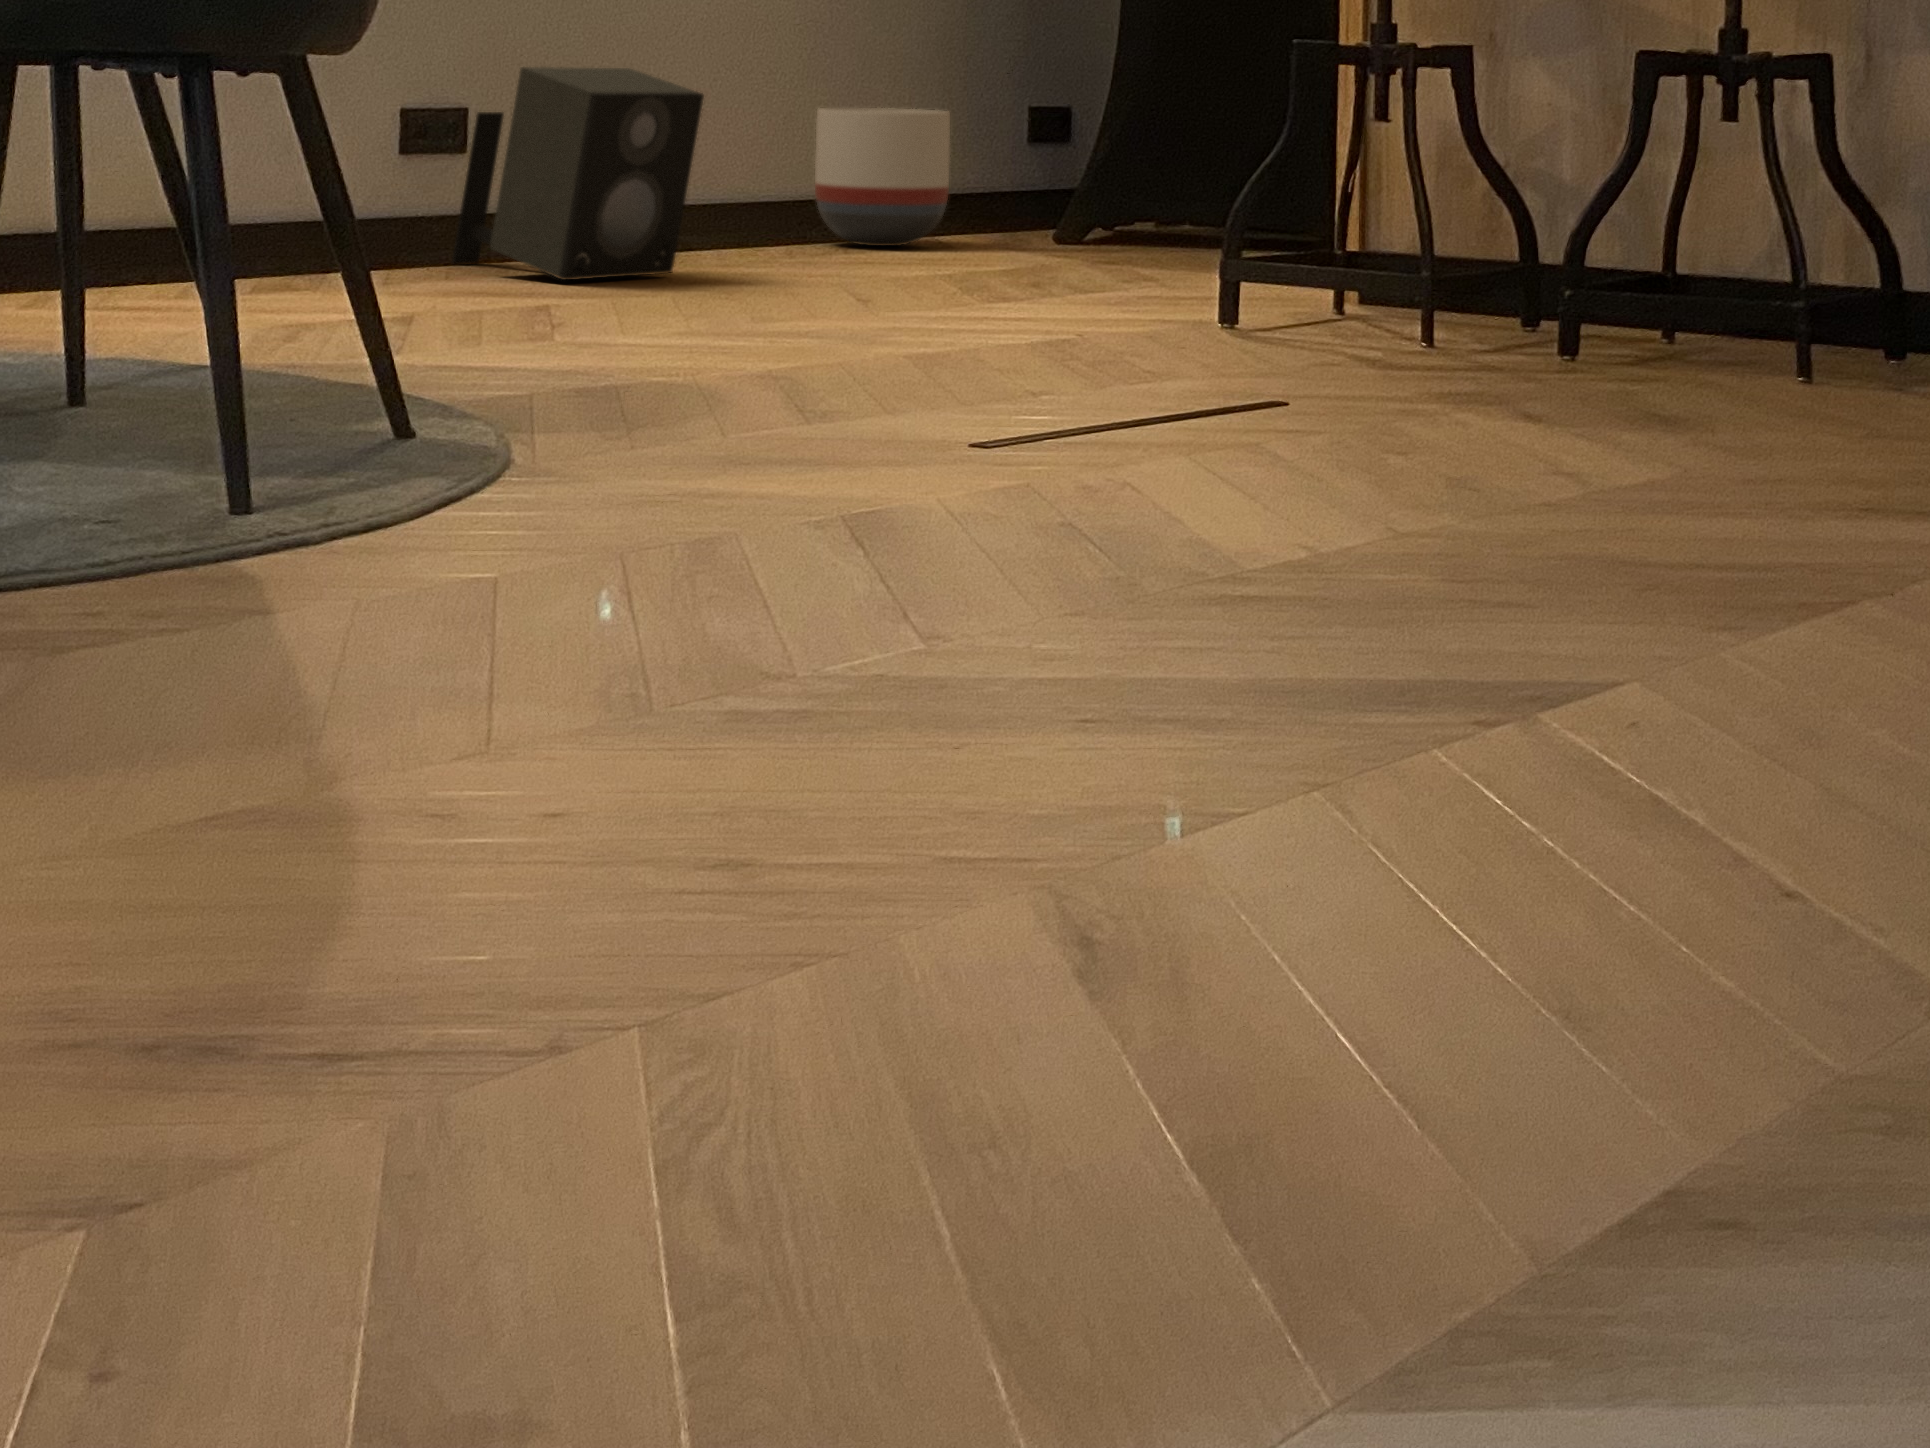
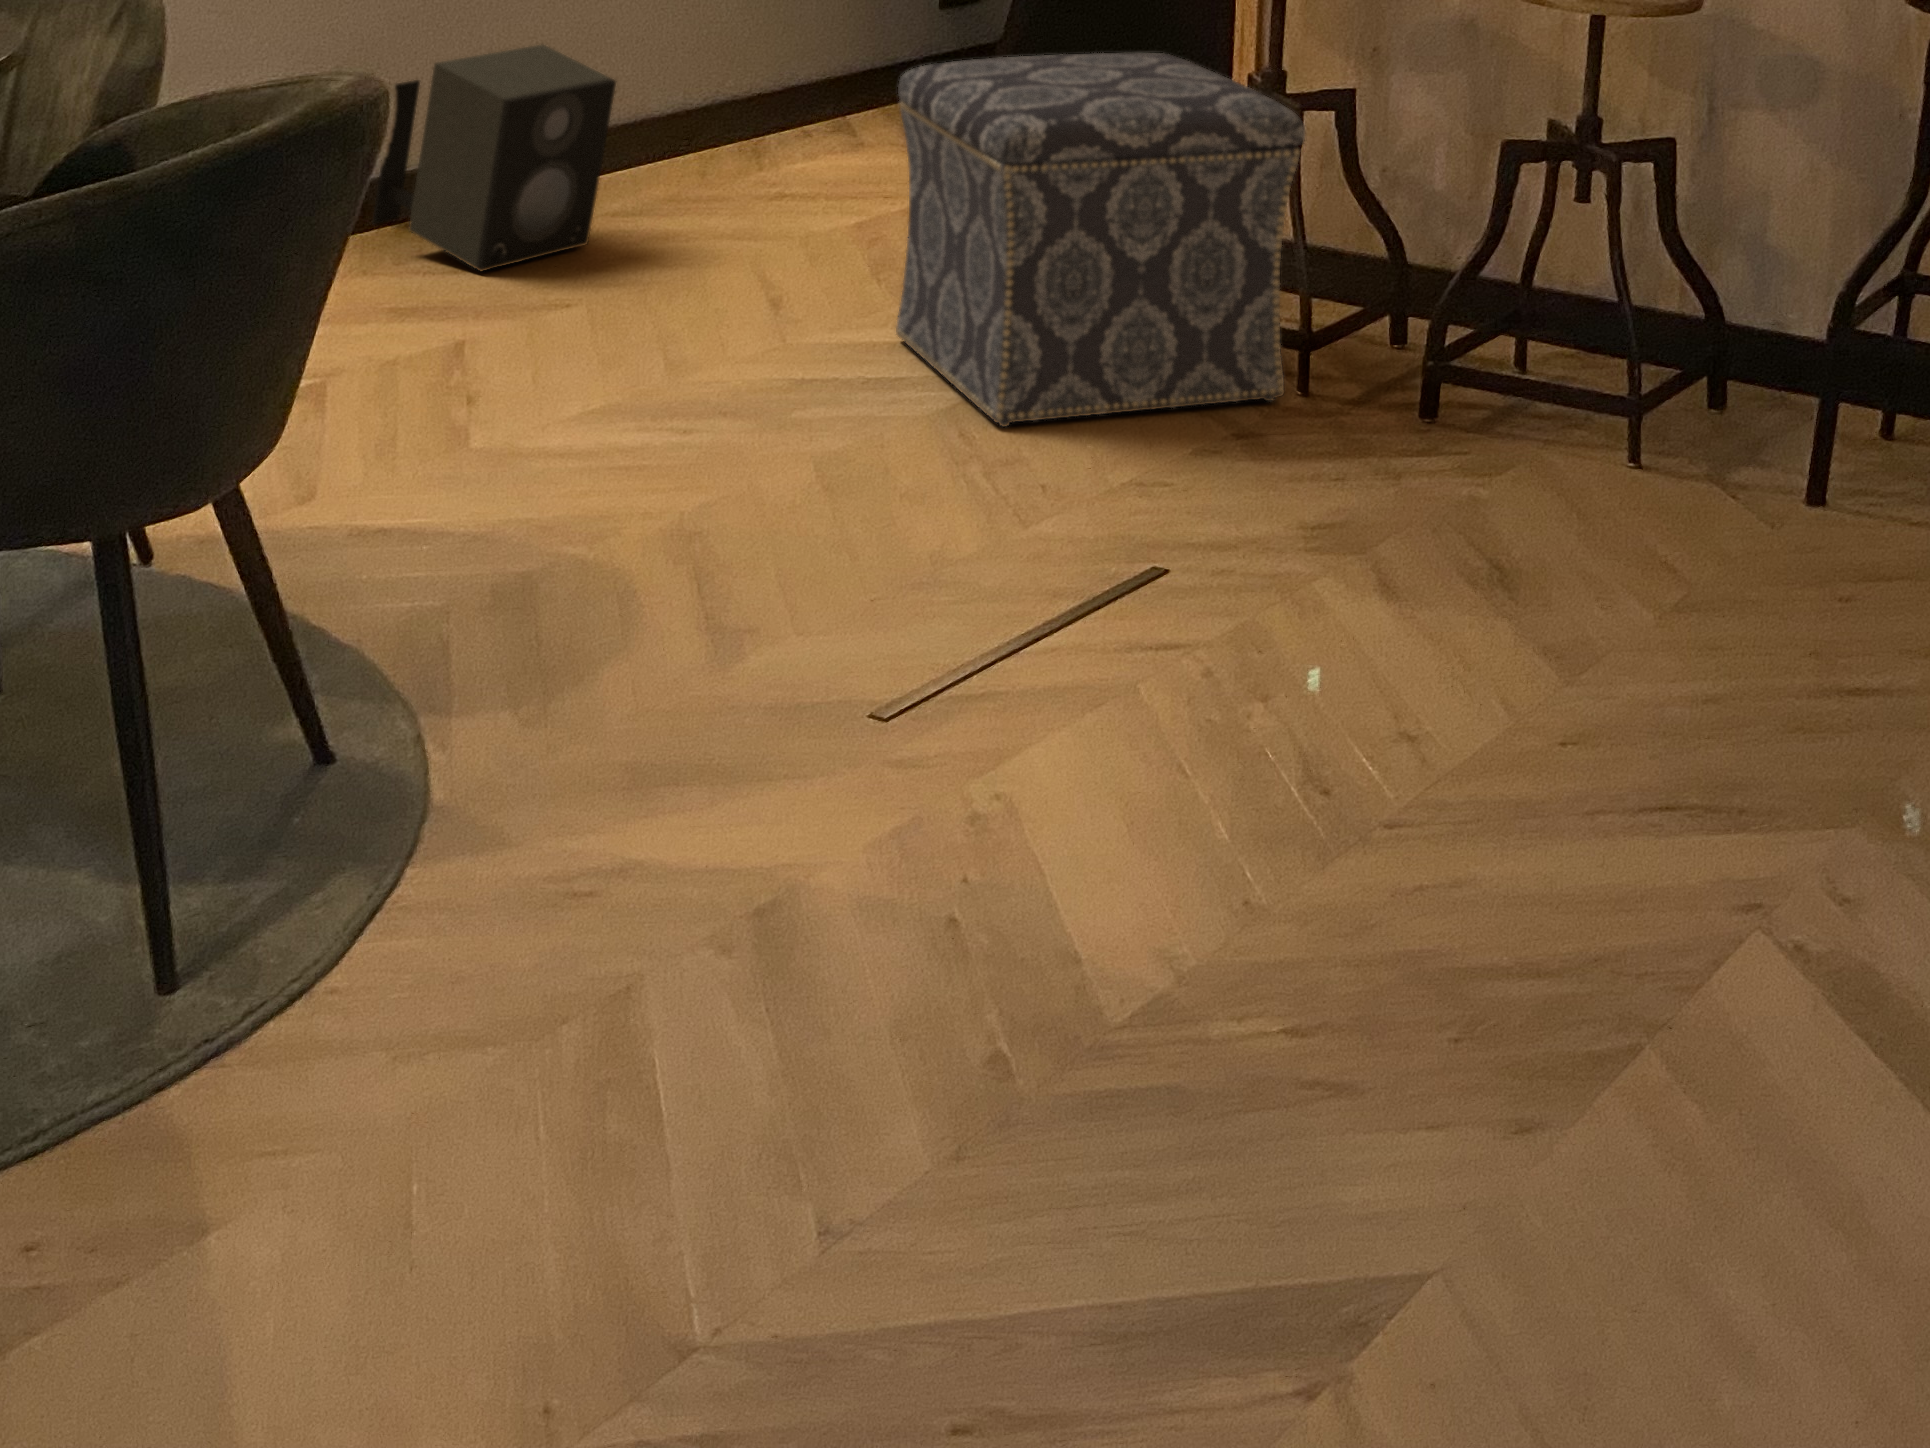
ottoman: none [998,10,1435,351] -> present [896,53,1305,427]
planter: present [815,108,950,246] -> none [730,9,861,150]

